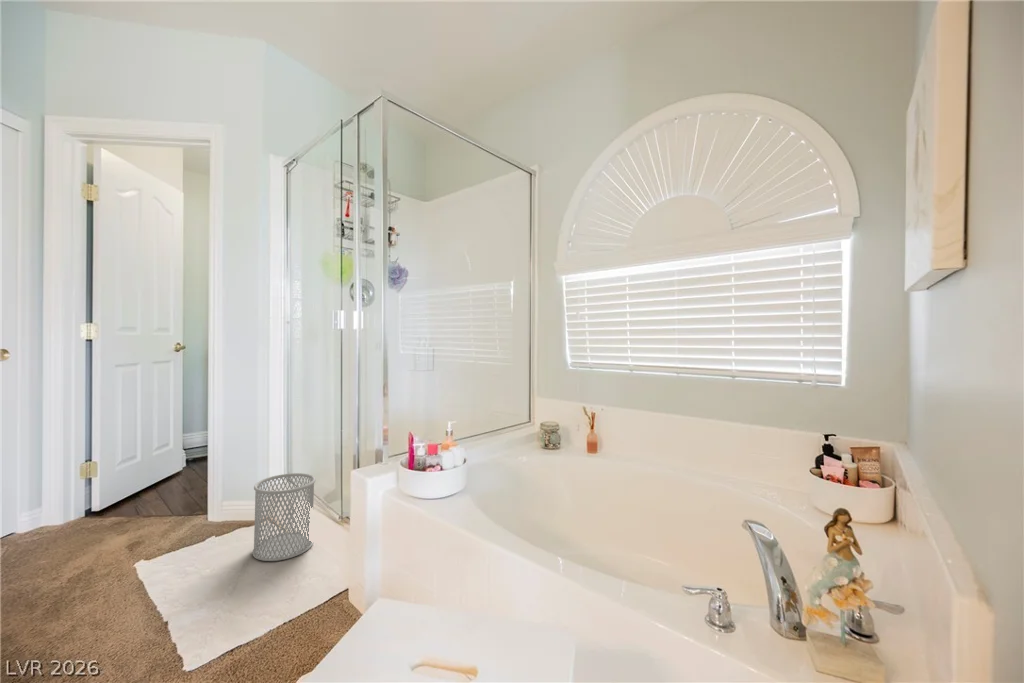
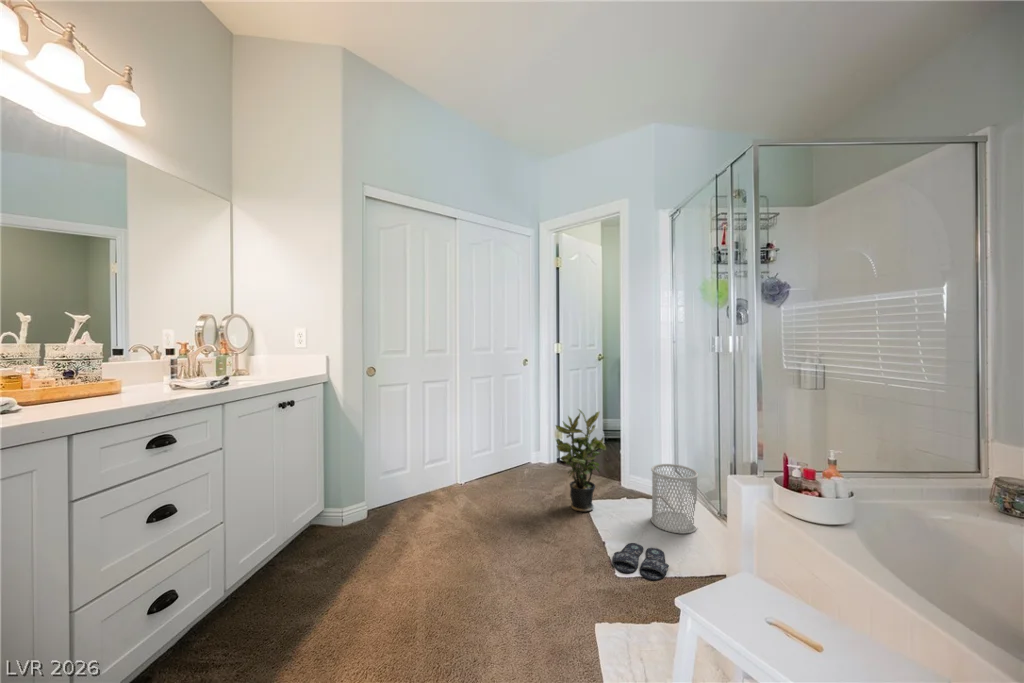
potted plant: none [71,421,181,587] -> present [556,410,606,512]
slippers: none [187,590,278,653] -> present [613,543,669,580]

